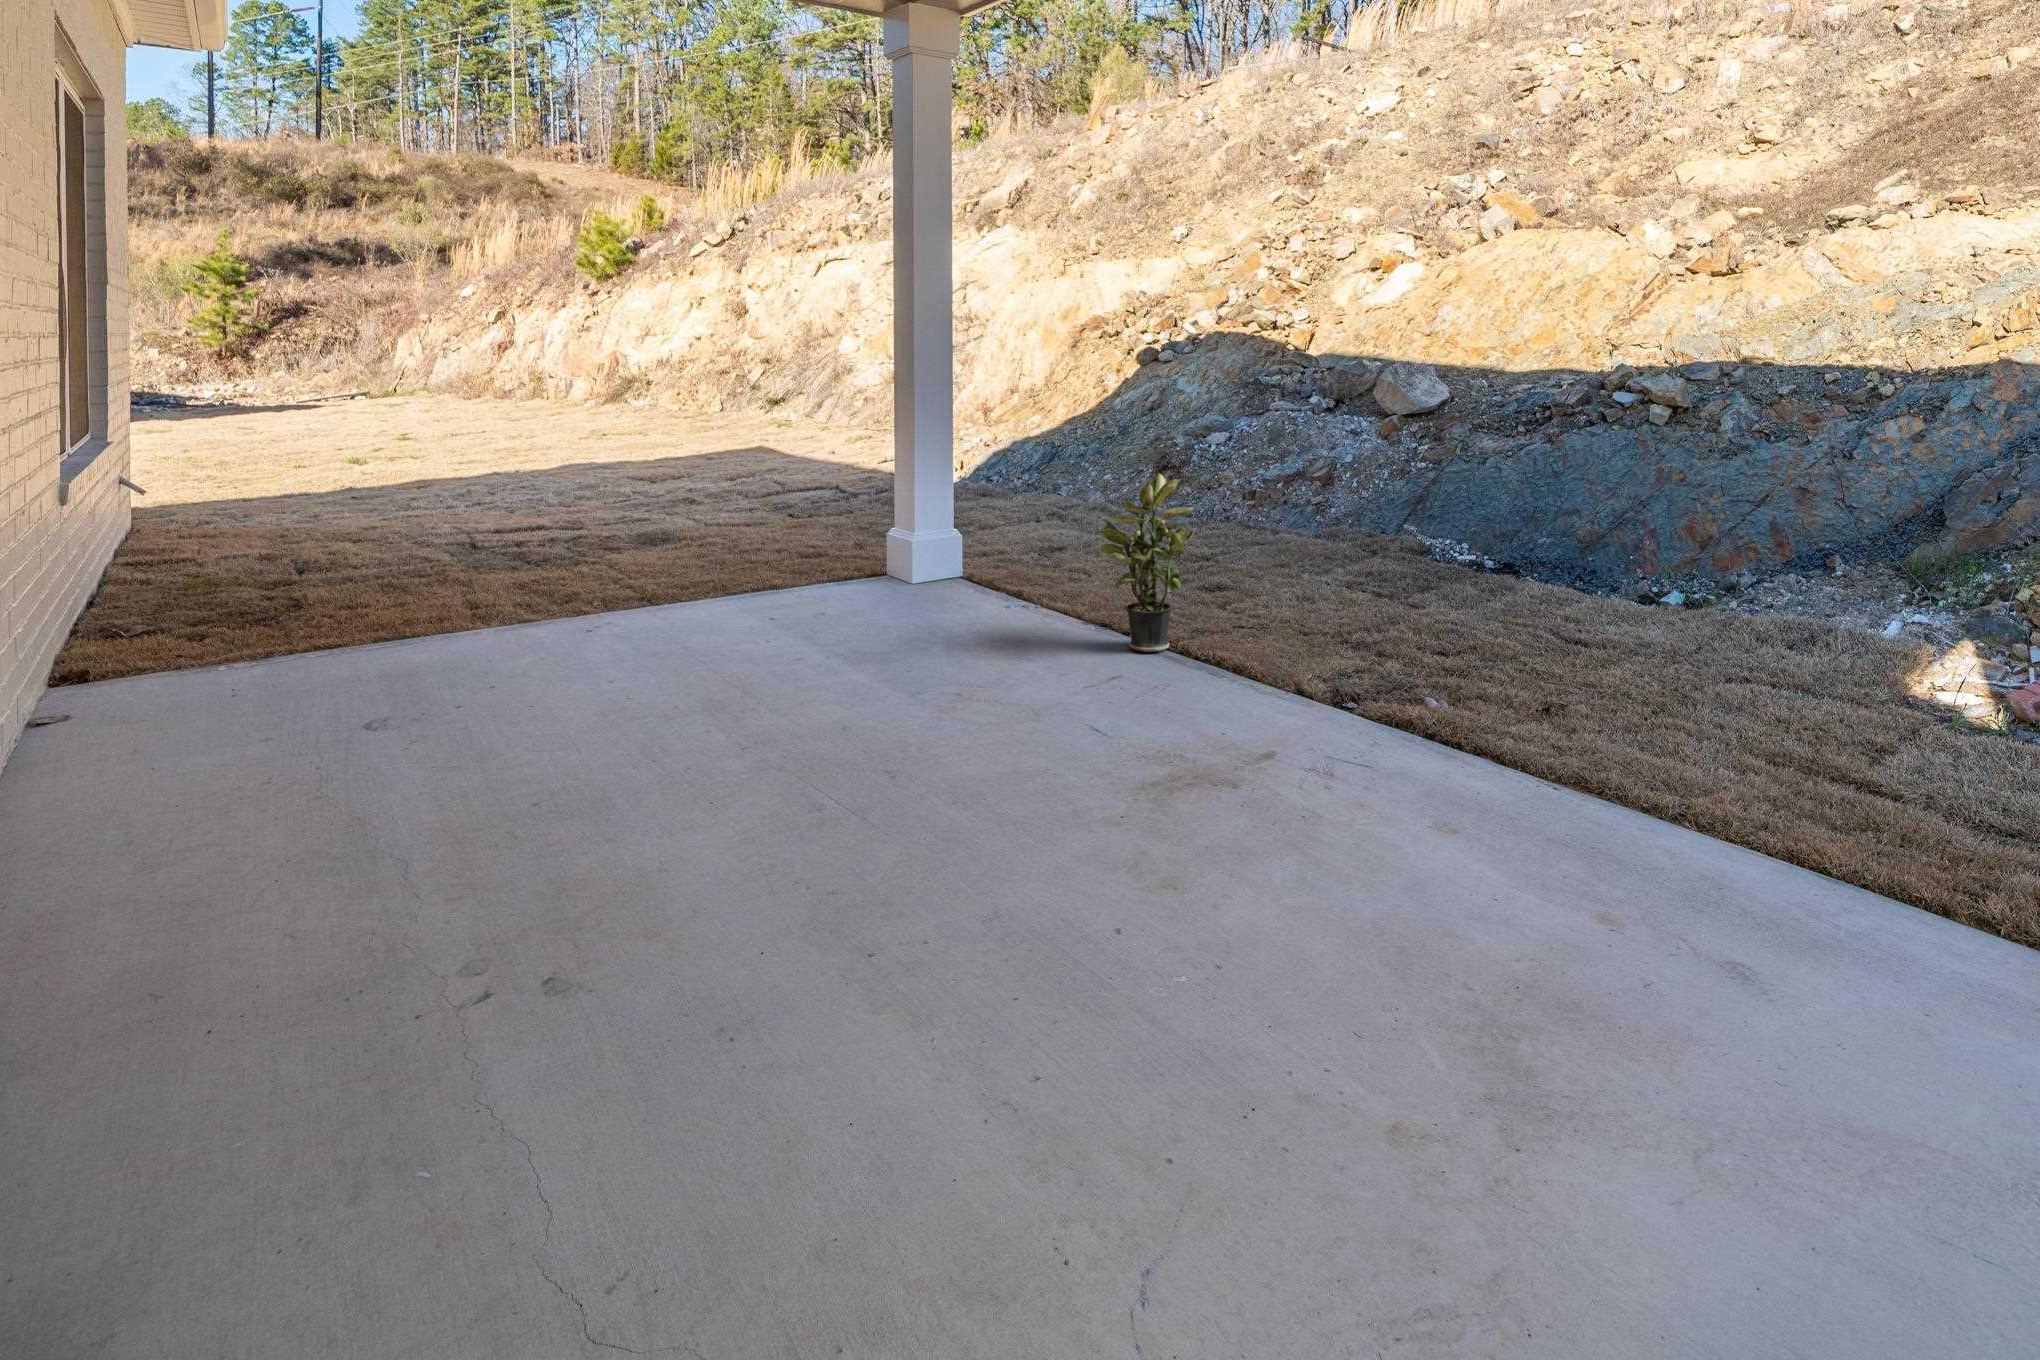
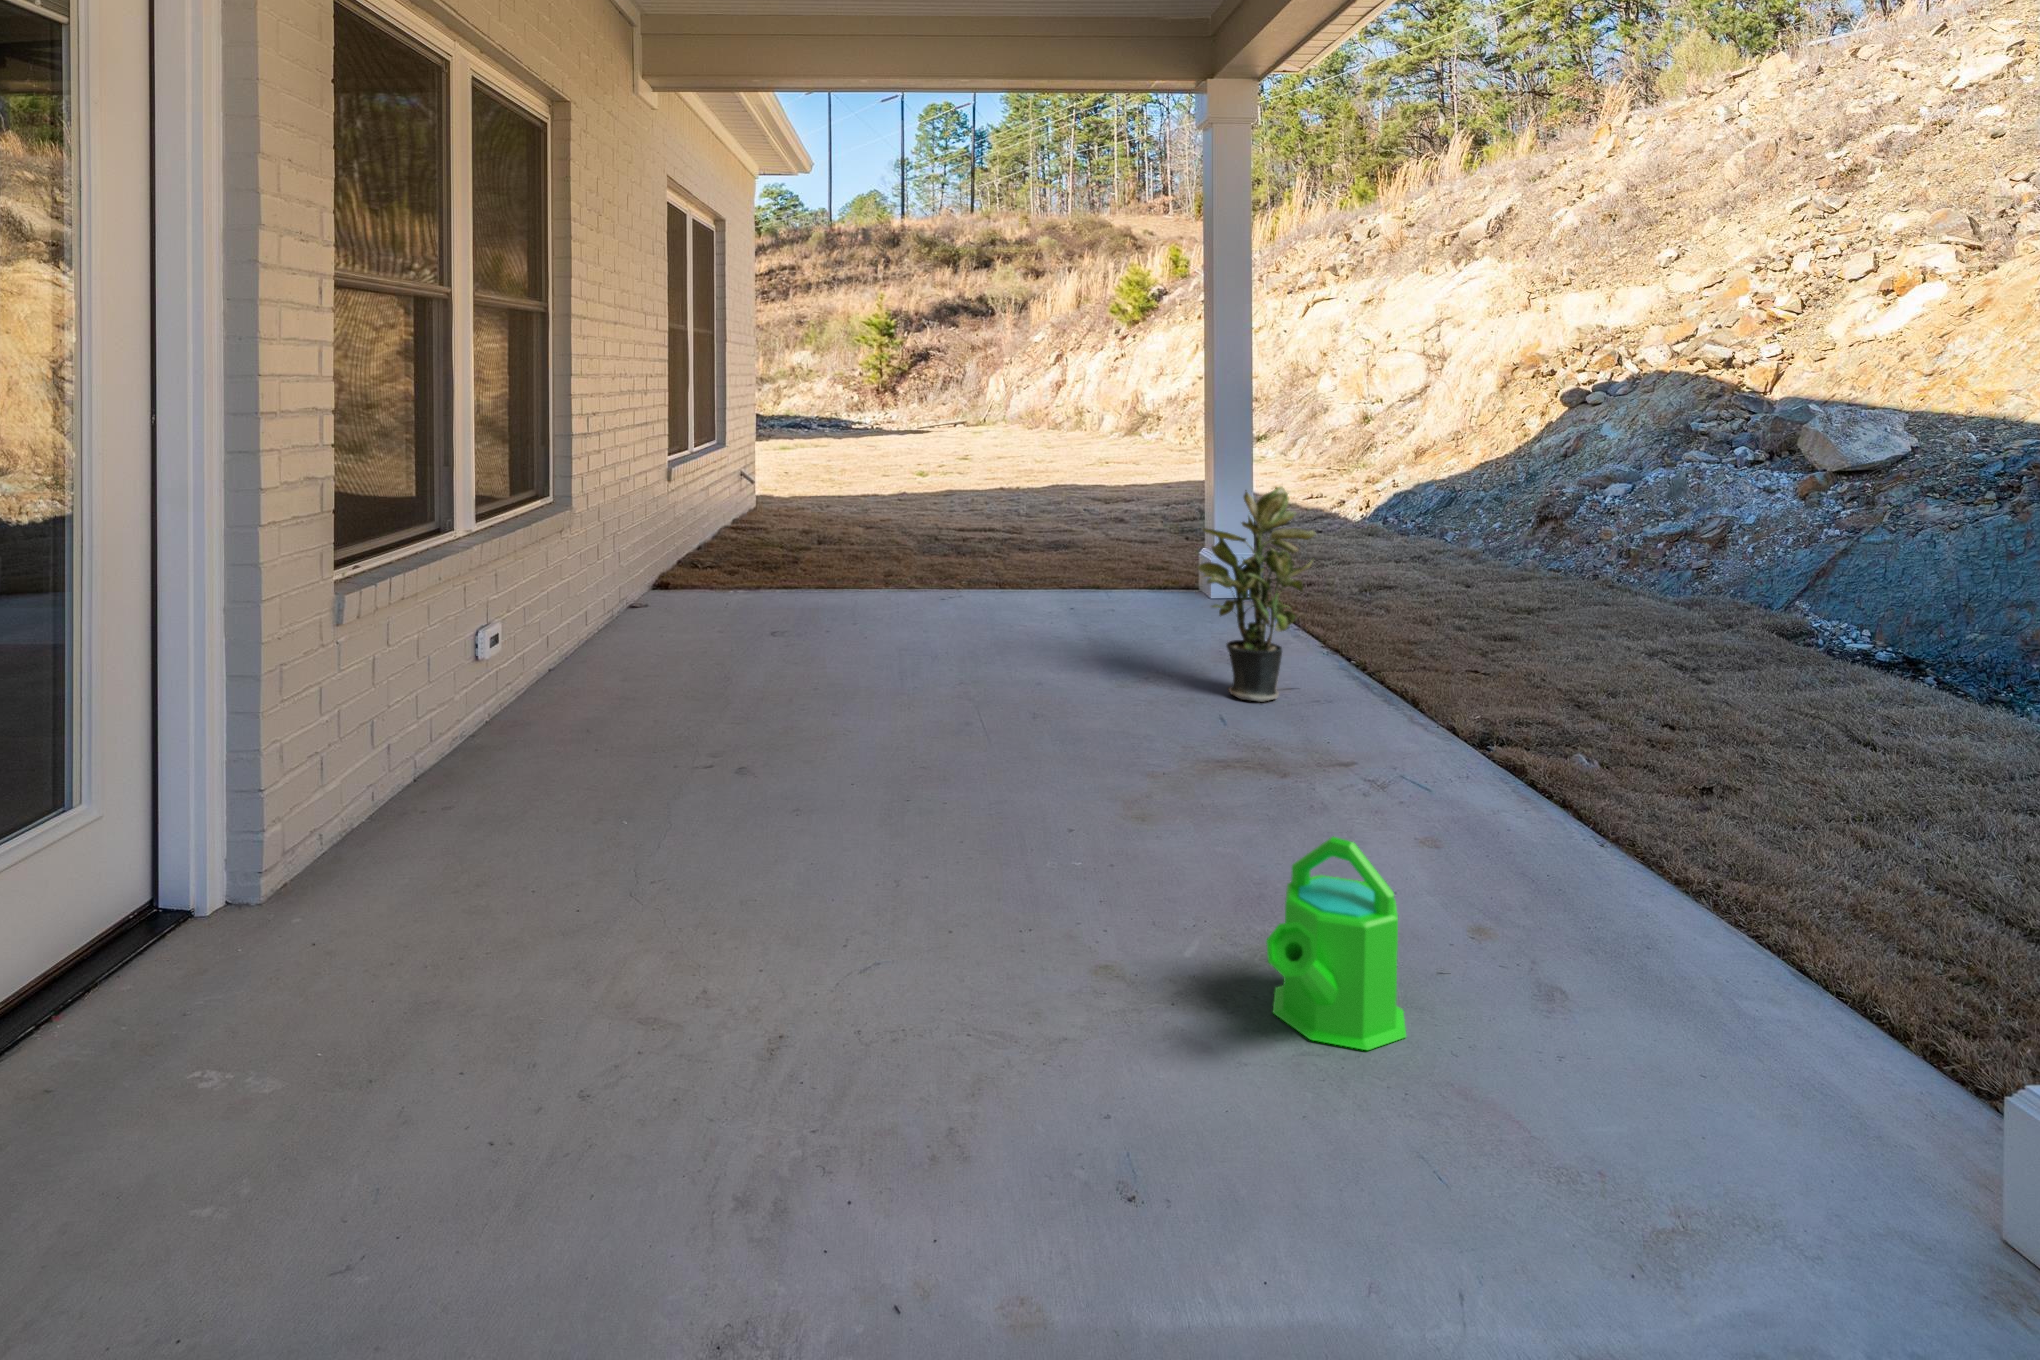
watering can: none [1455,719,1544,847] -> present [1267,836,1406,1050]

